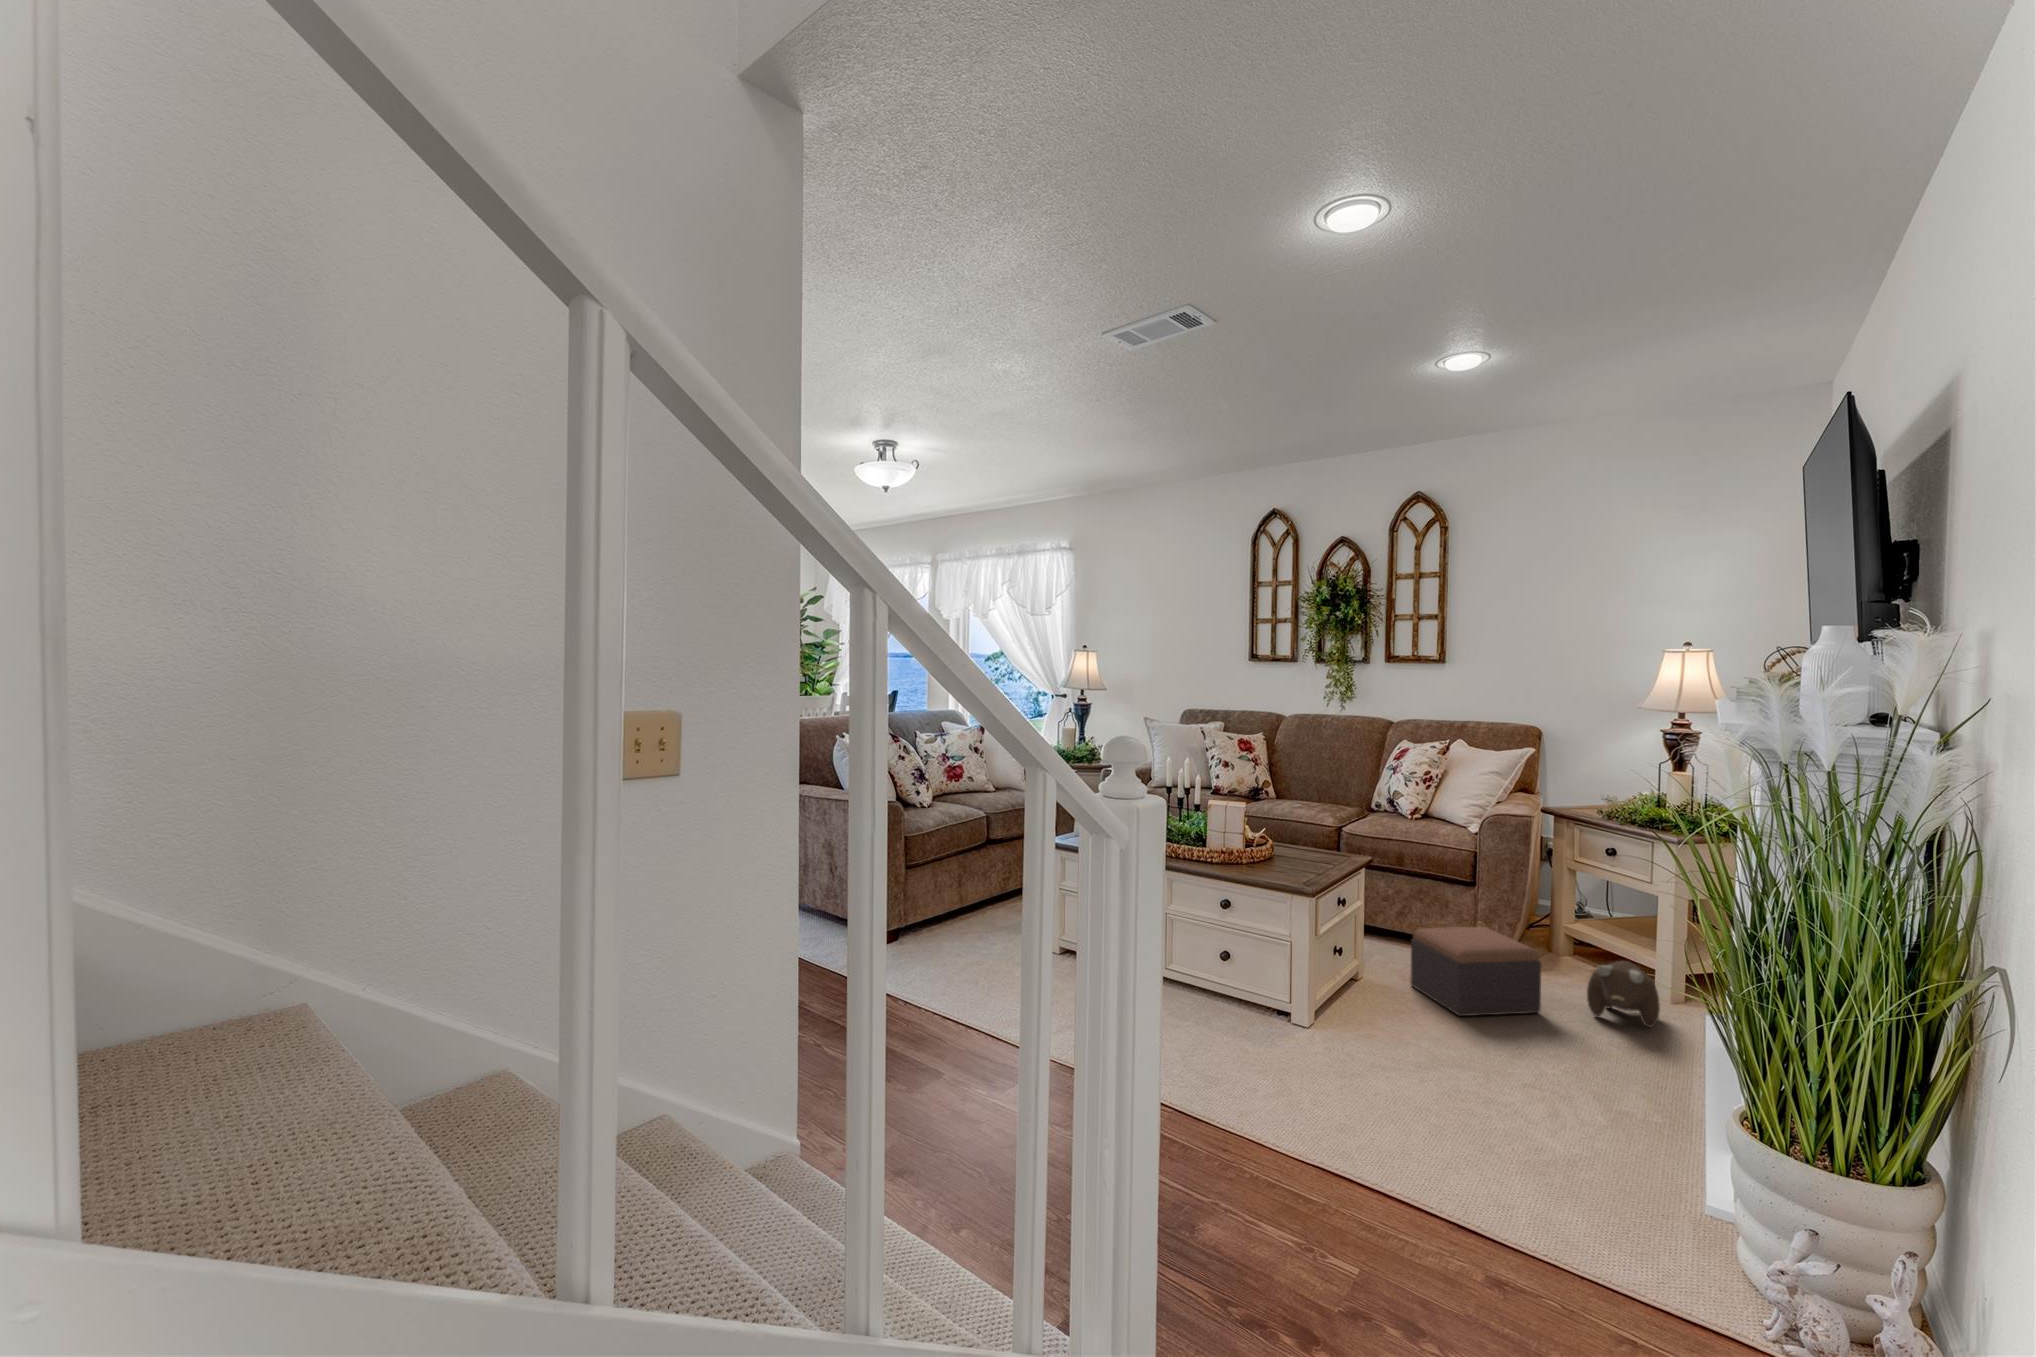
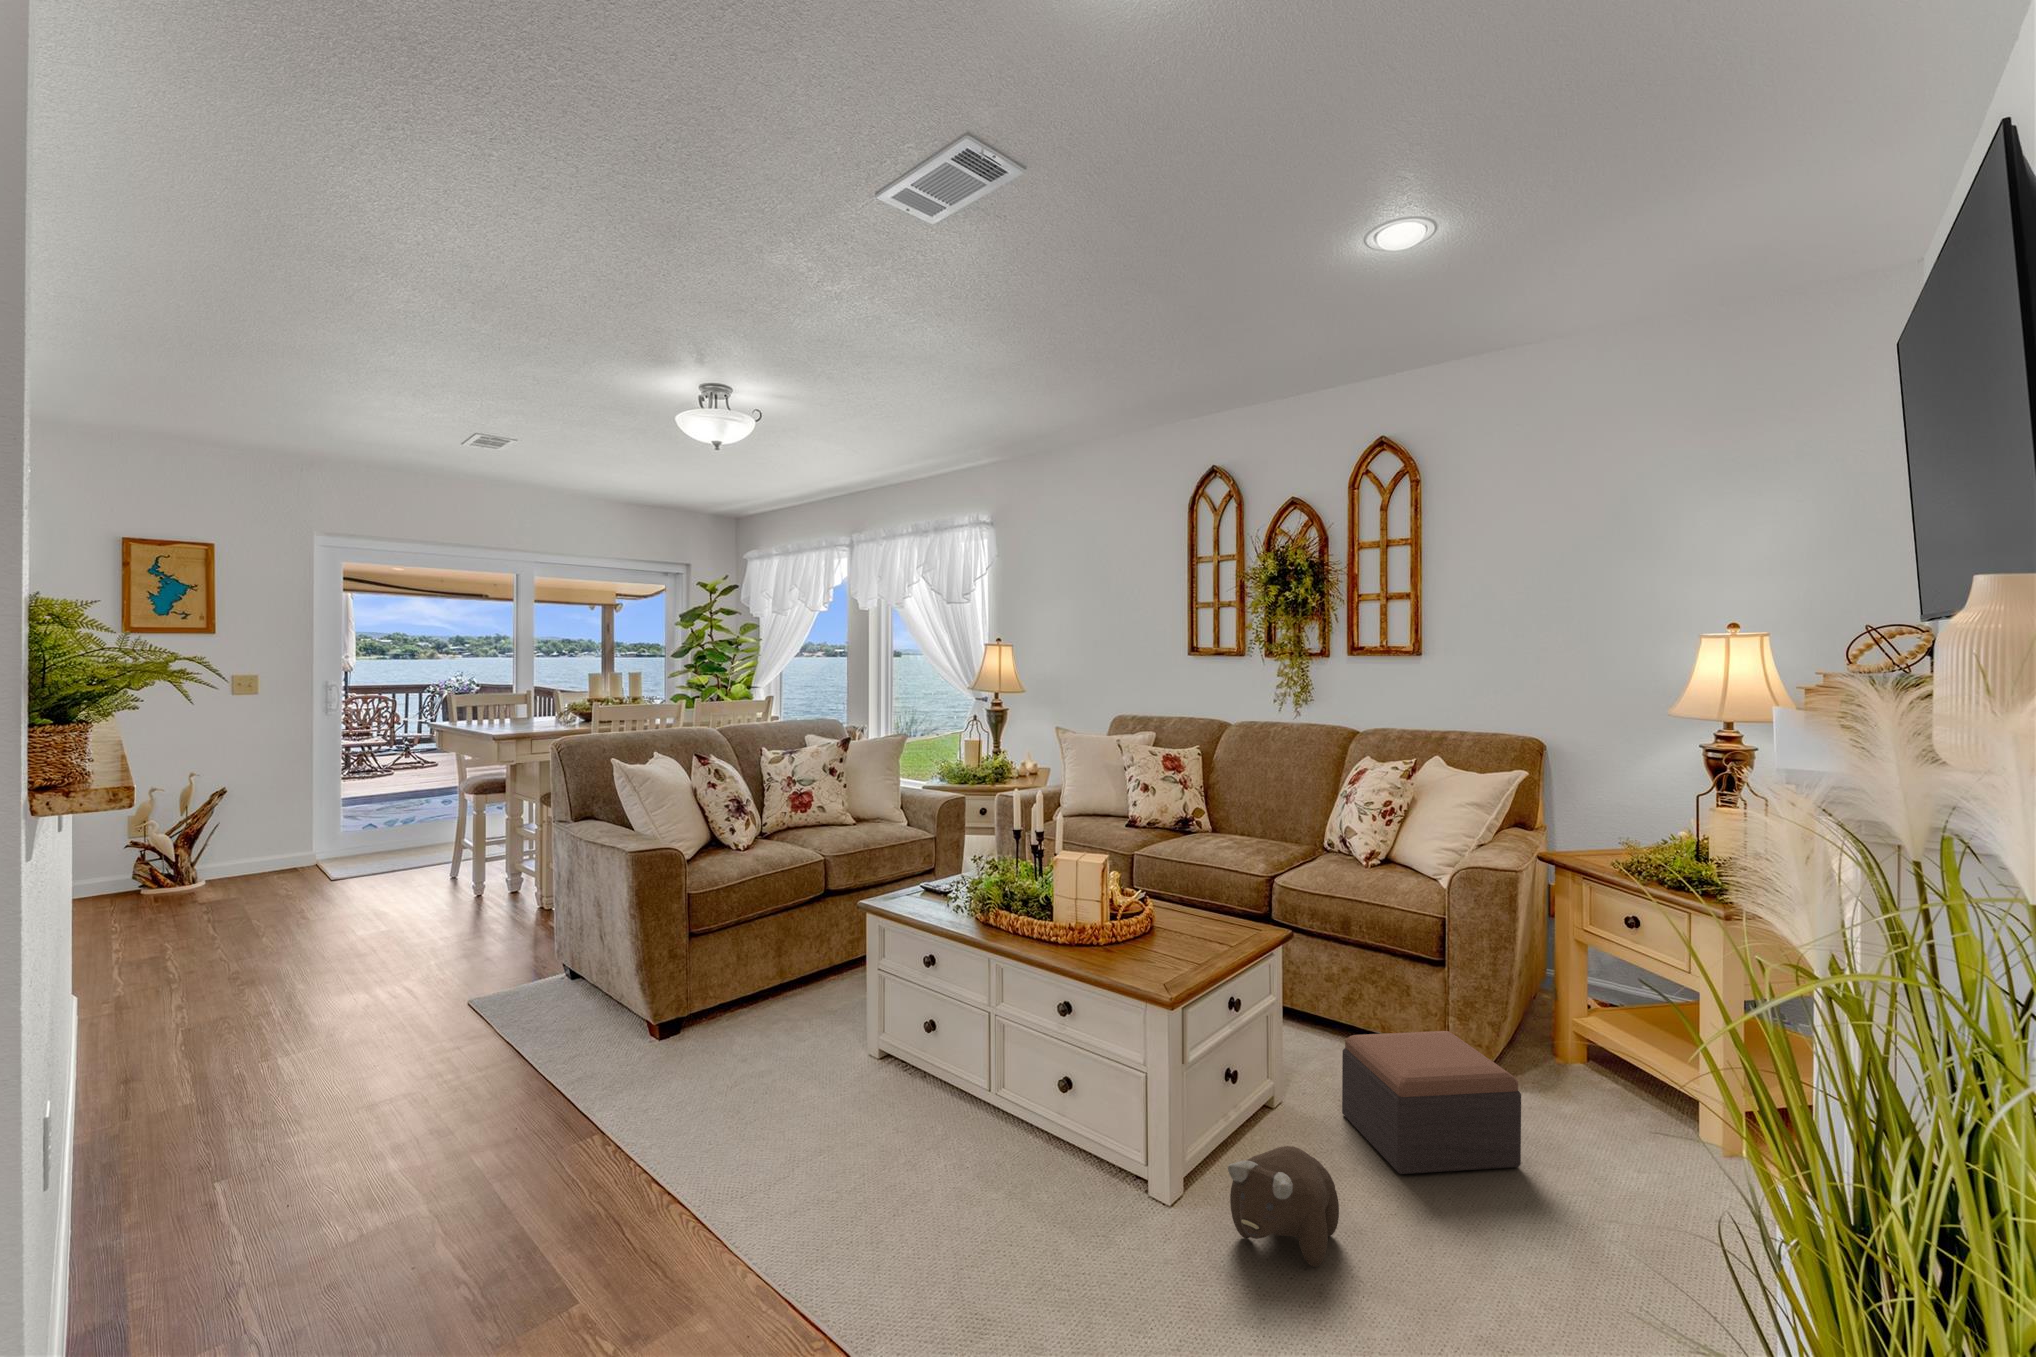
plush toy: present [1587,961,1660,1027] -> present [1228,1146,1339,1267]

